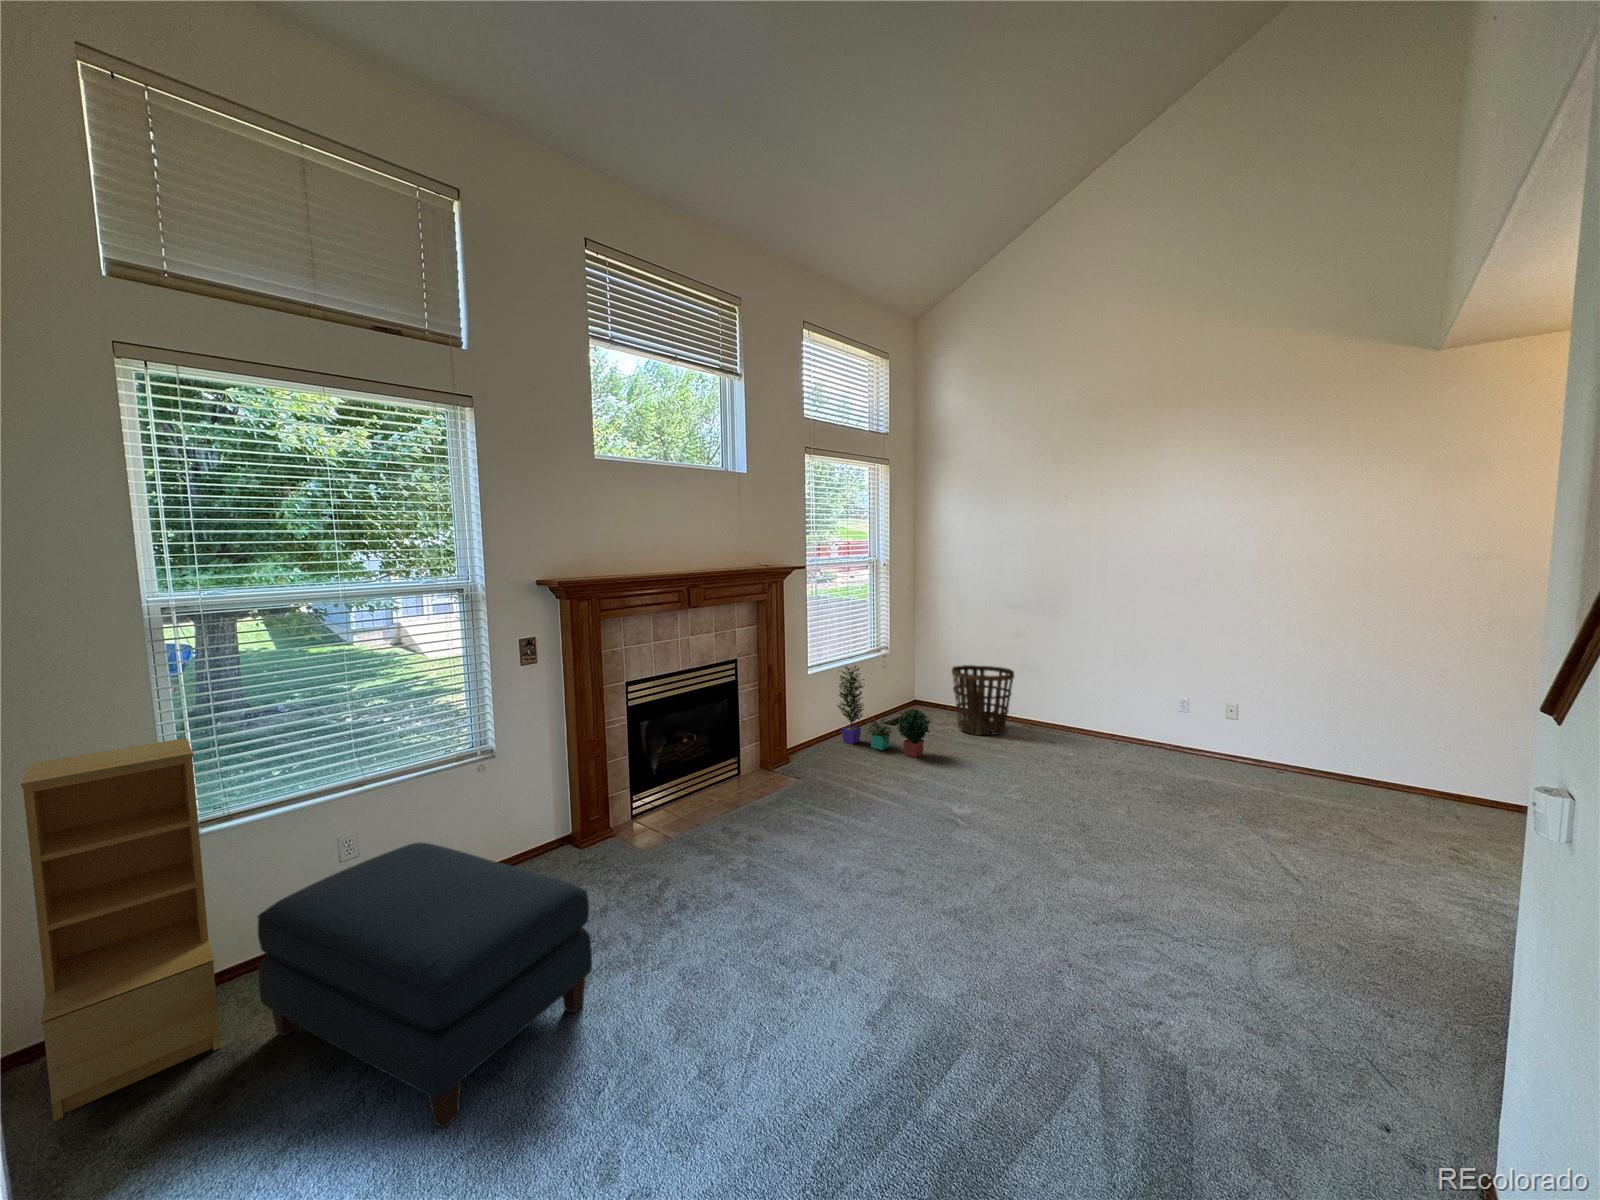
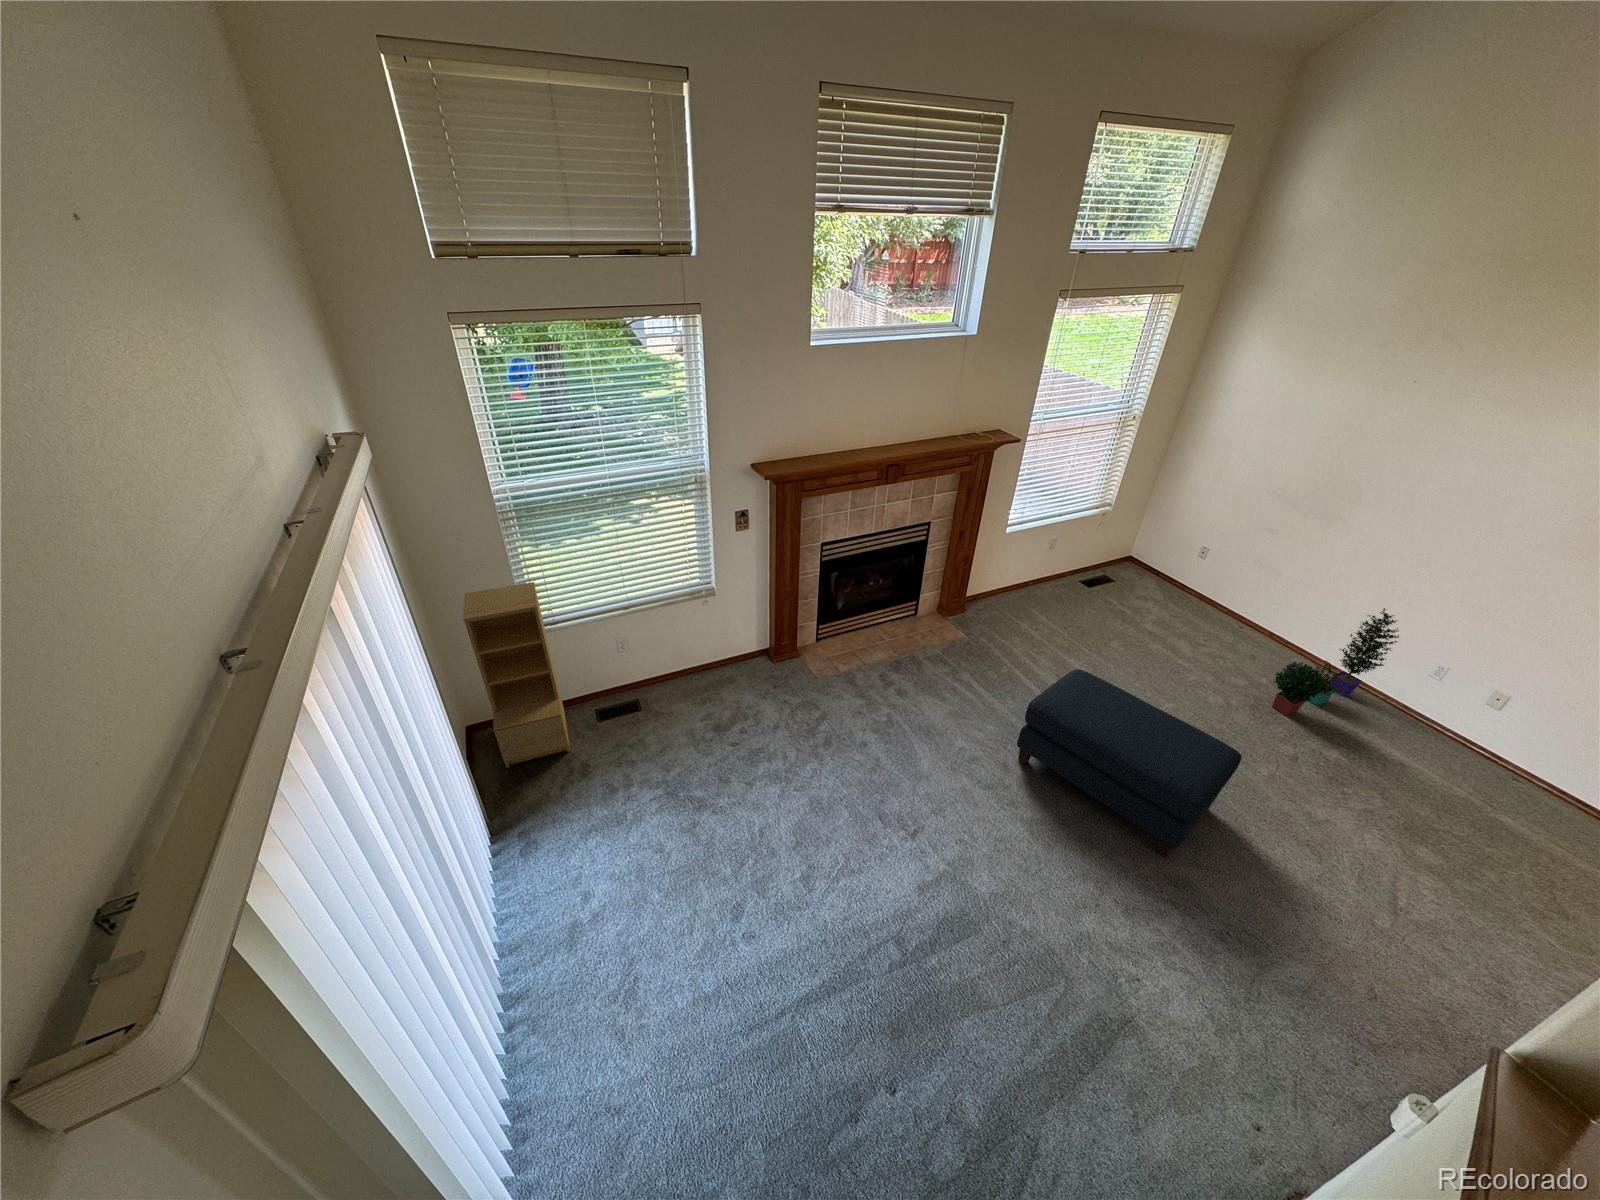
potted plant: present [837,665,930,758] -> present [1272,608,1399,716]
basket: present [952,665,1014,735] -> none [1158,544,1247,627]
ottoman: present [258,842,592,1128] -> present [1017,669,1242,858]

